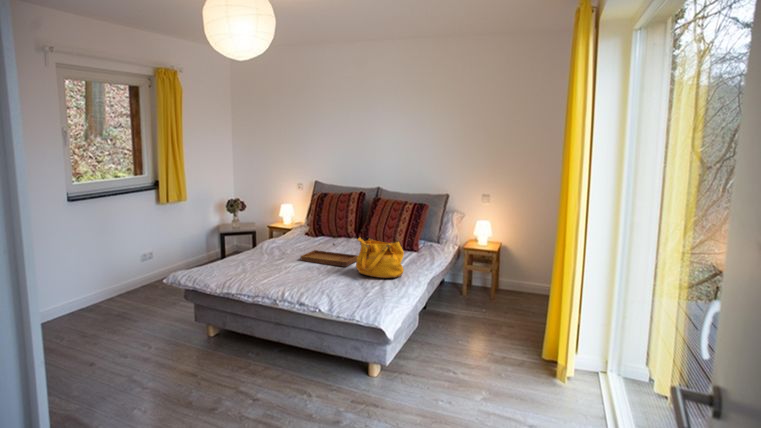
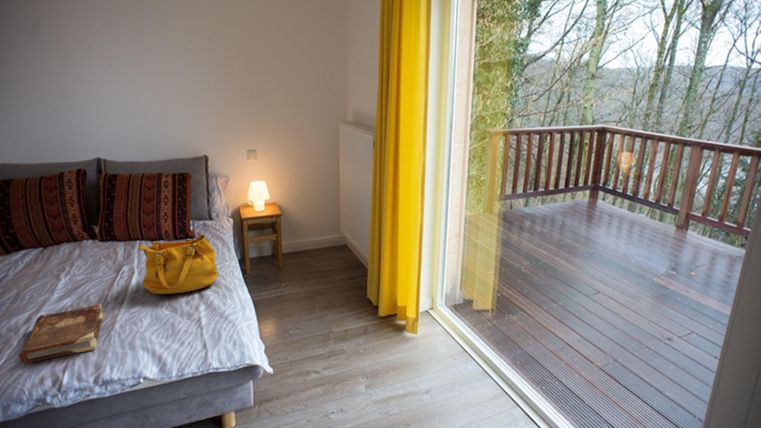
tray: present [300,243,358,267] -> none [24,259,128,303]
book: none [276,264,326,288] -> present [19,304,103,364]

